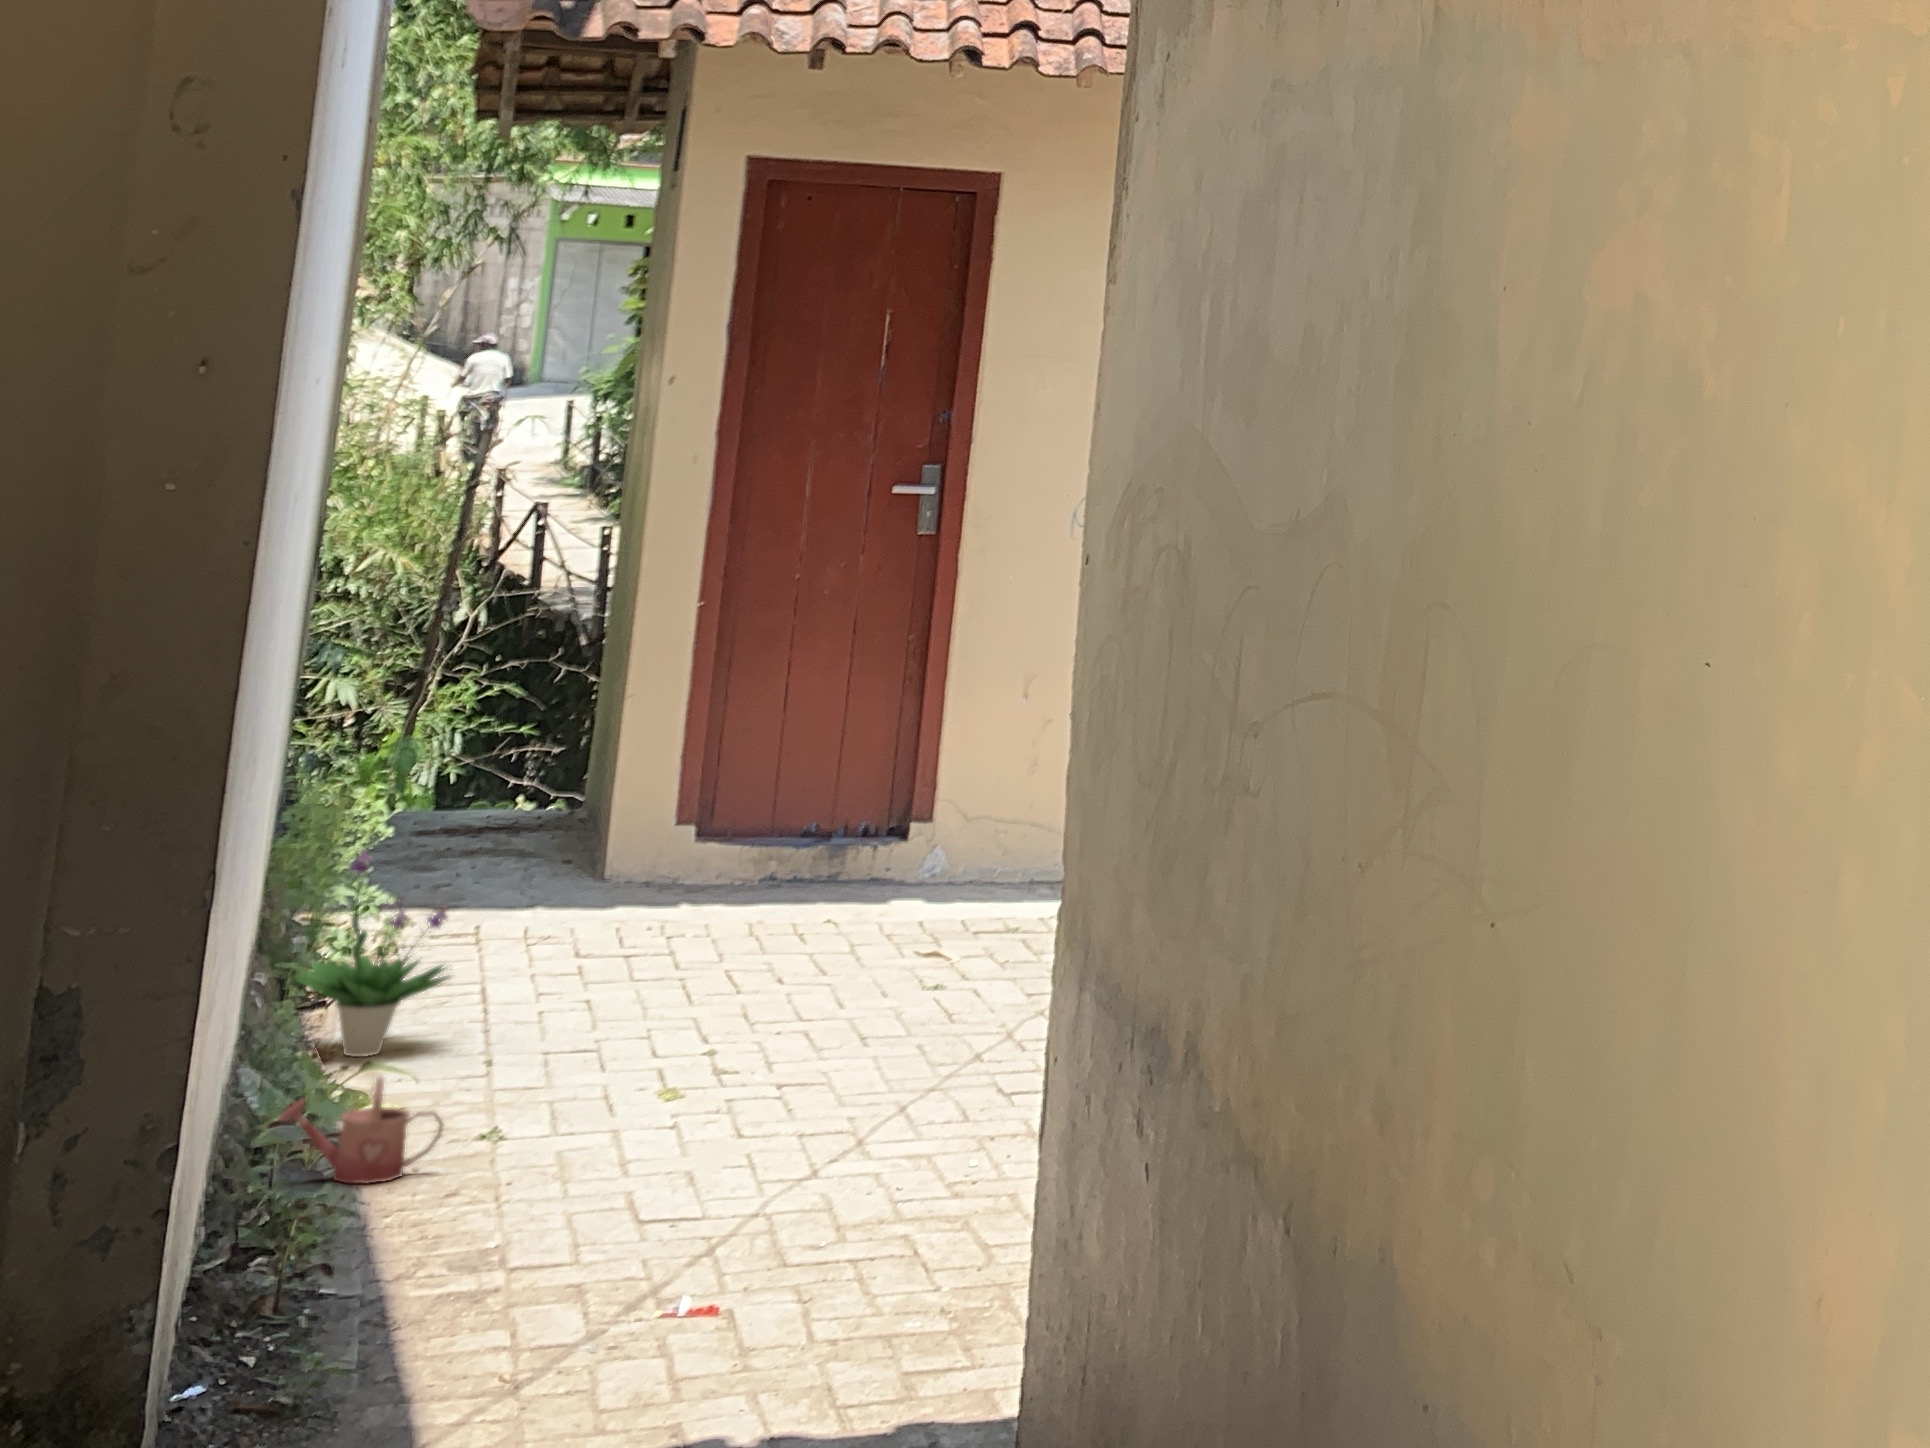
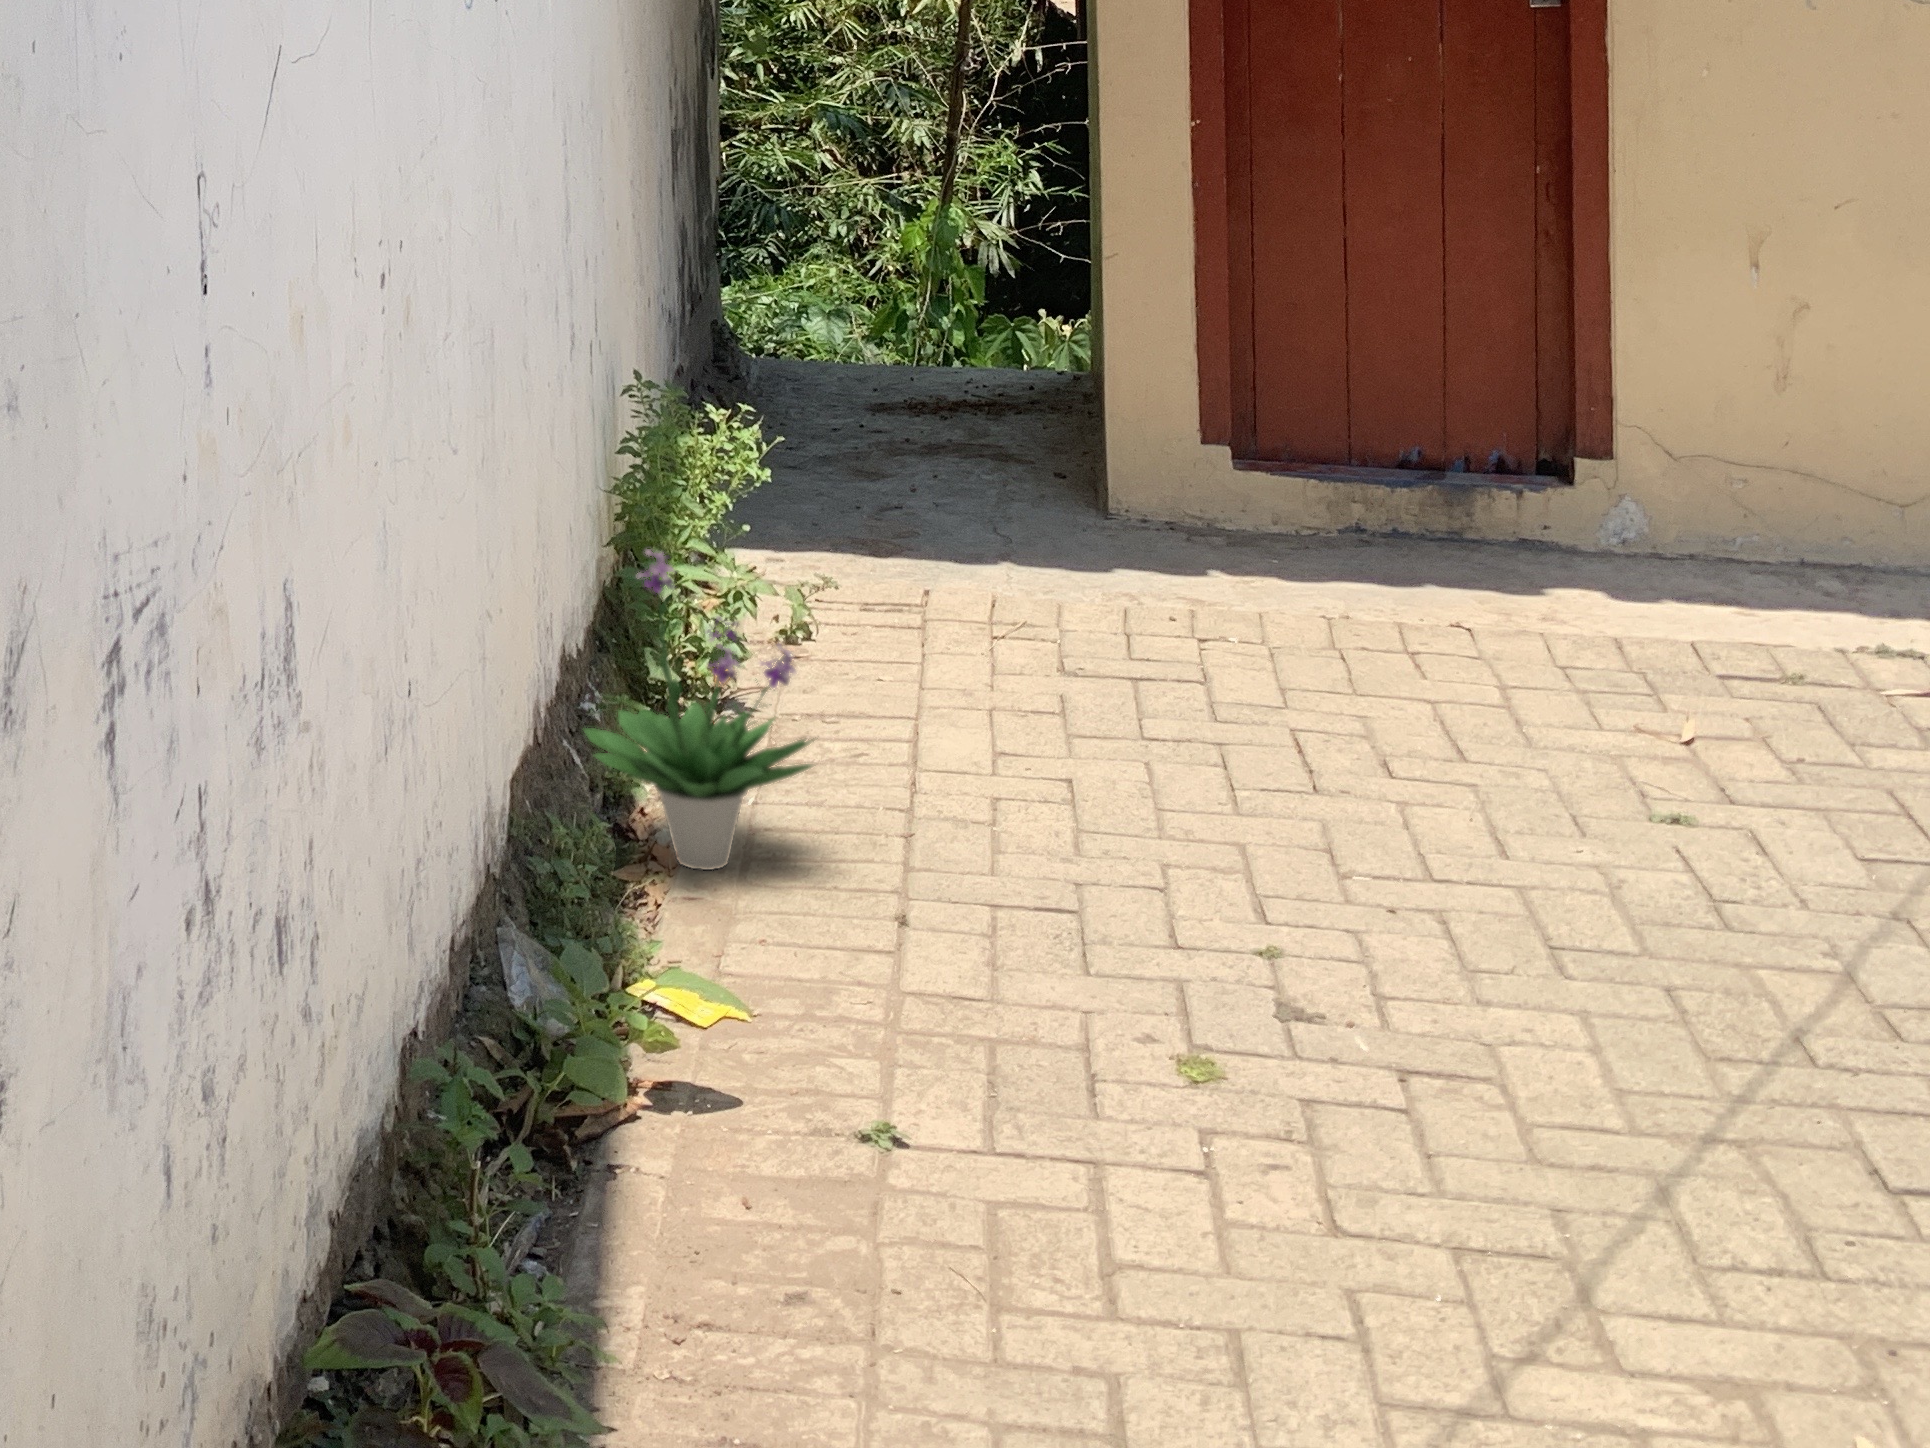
watering can: present [279,1076,444,1184] -> none [468,1048,739,1246]

